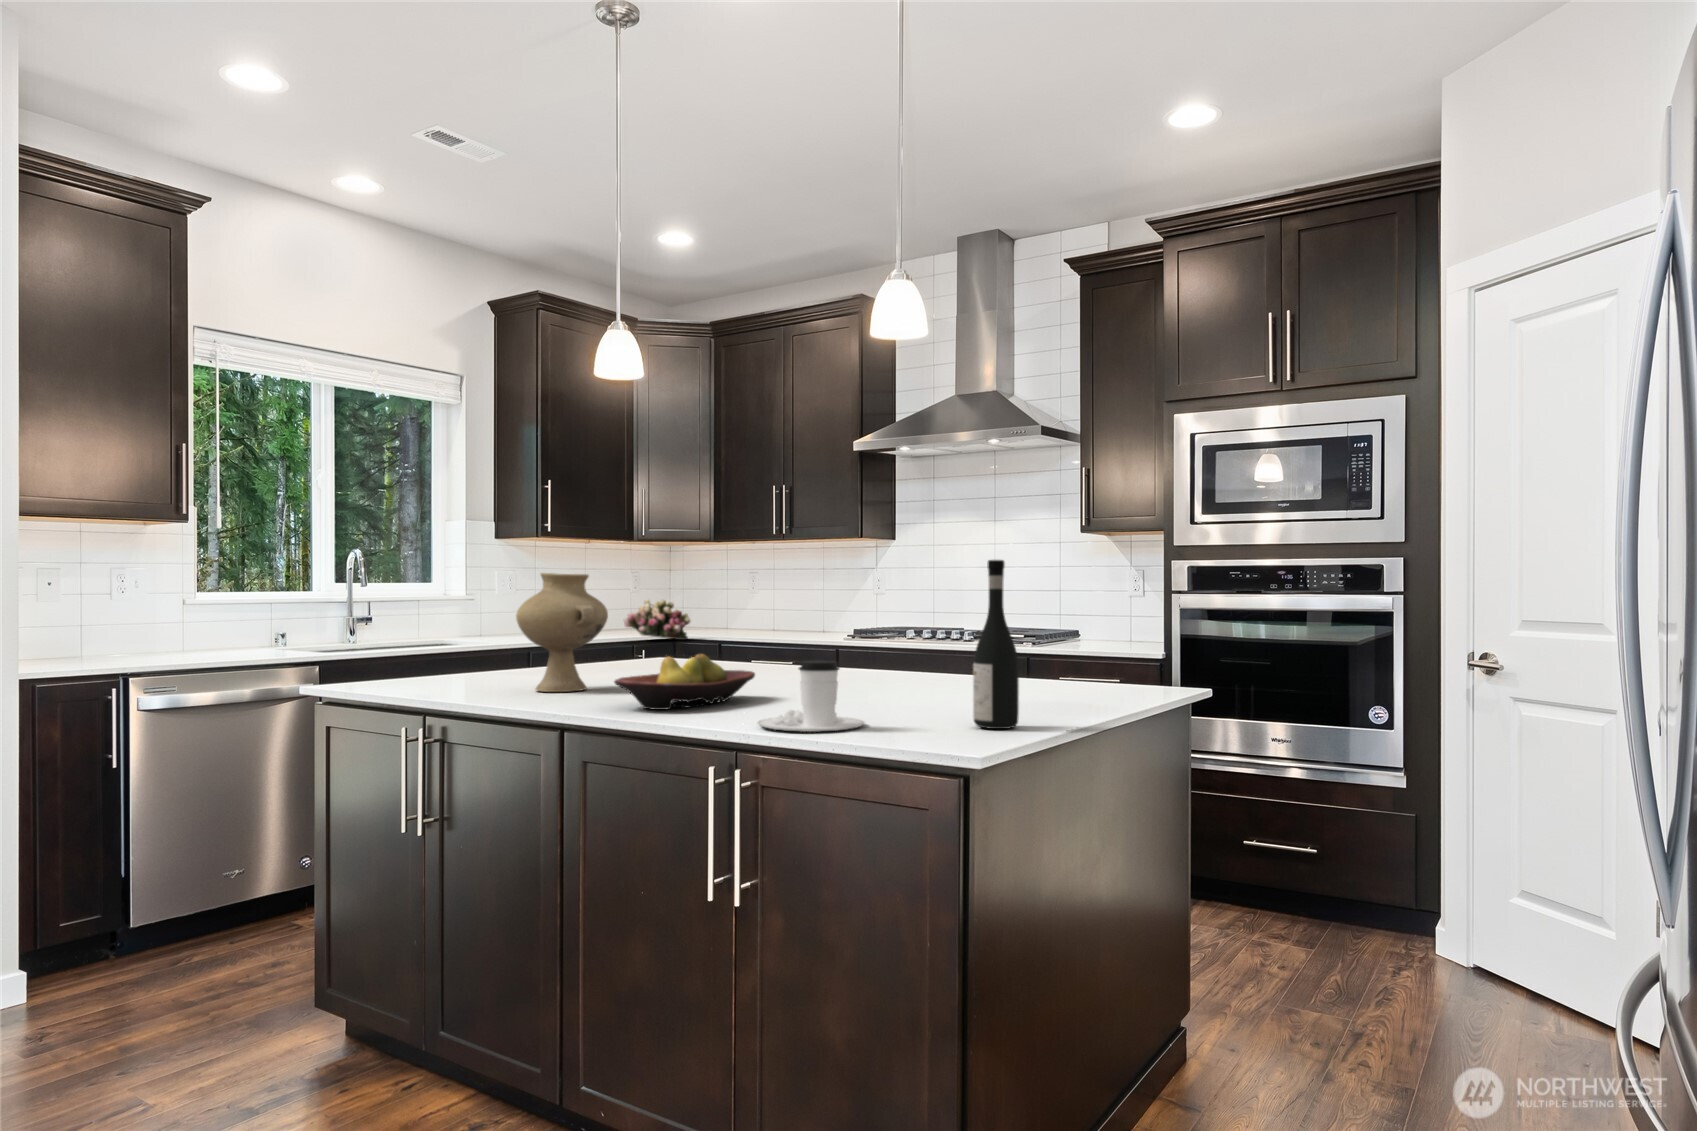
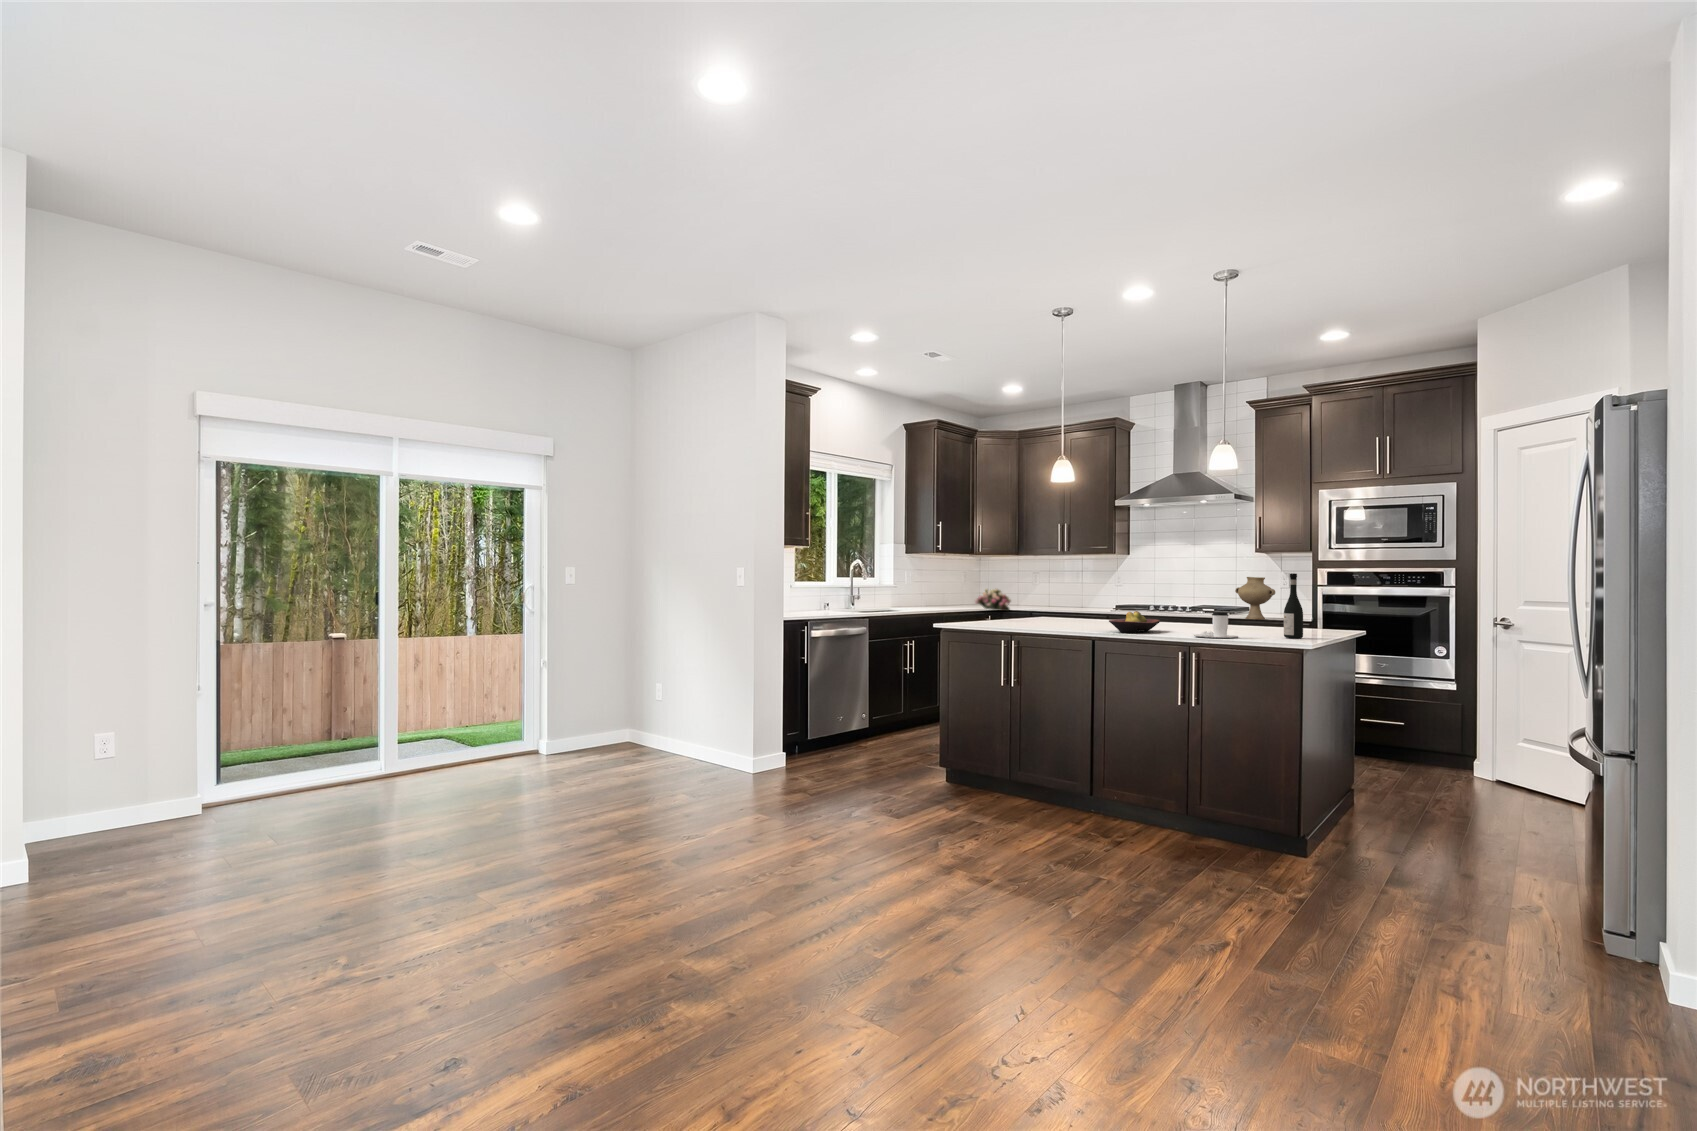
vase: present [516,573,608,692] -> present [1235,577,1275,620]

